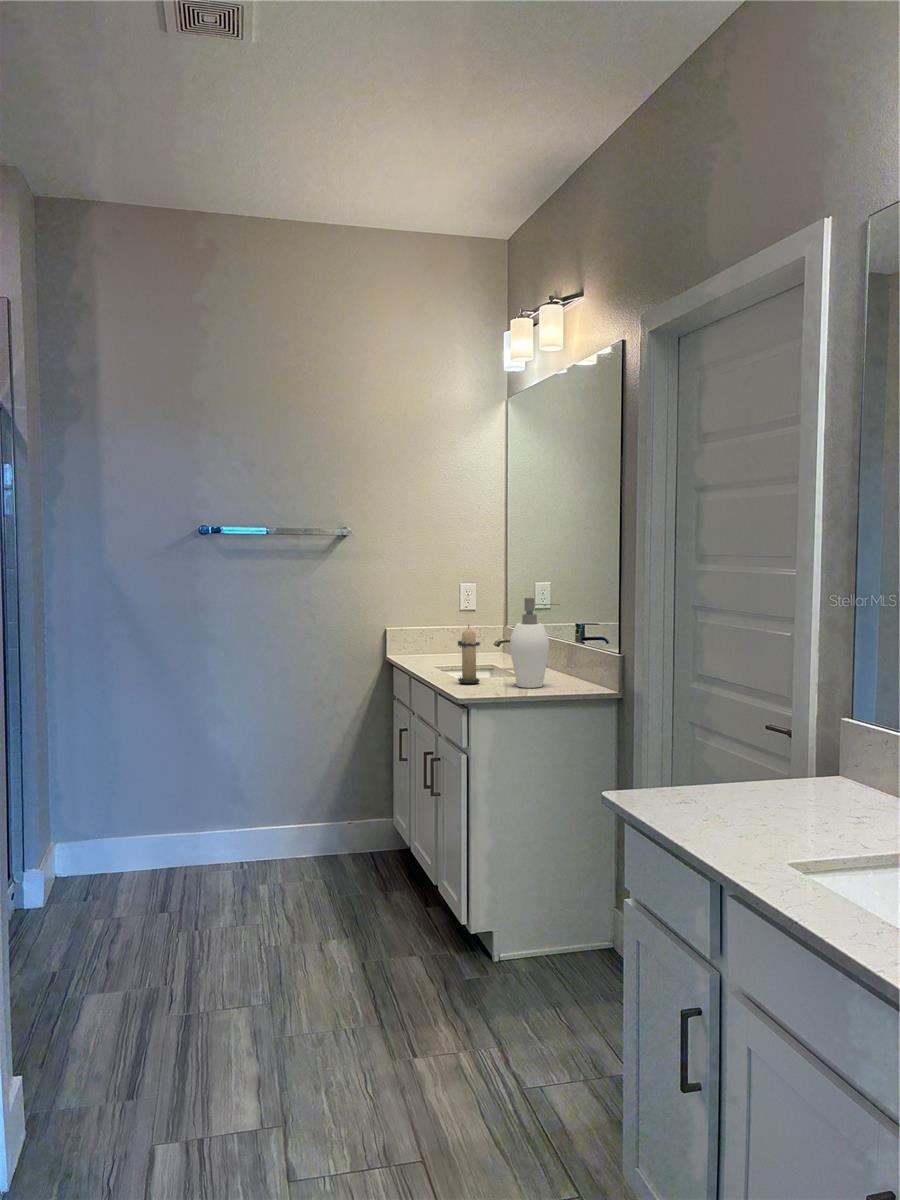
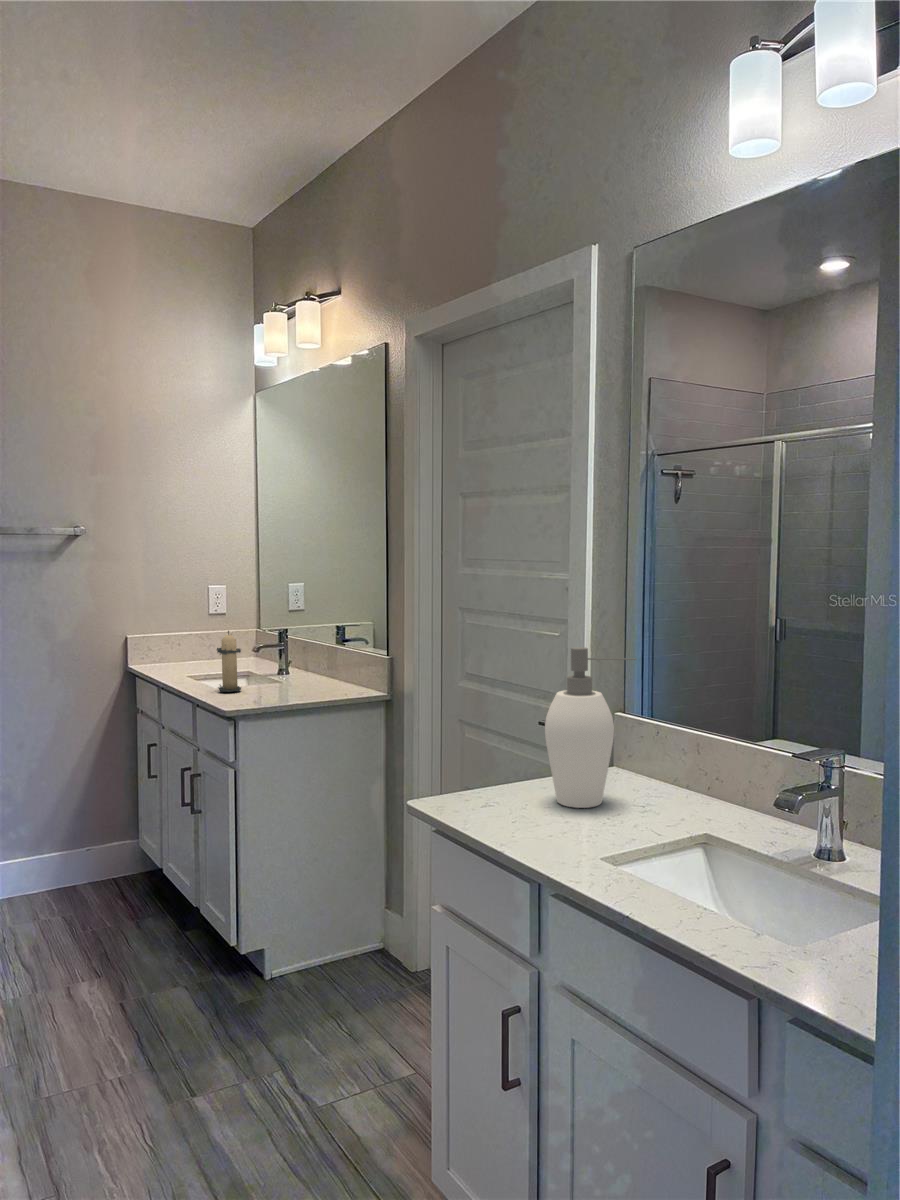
soap dispenser: present [510,598,560,688] -> present [545,647,636,808]

